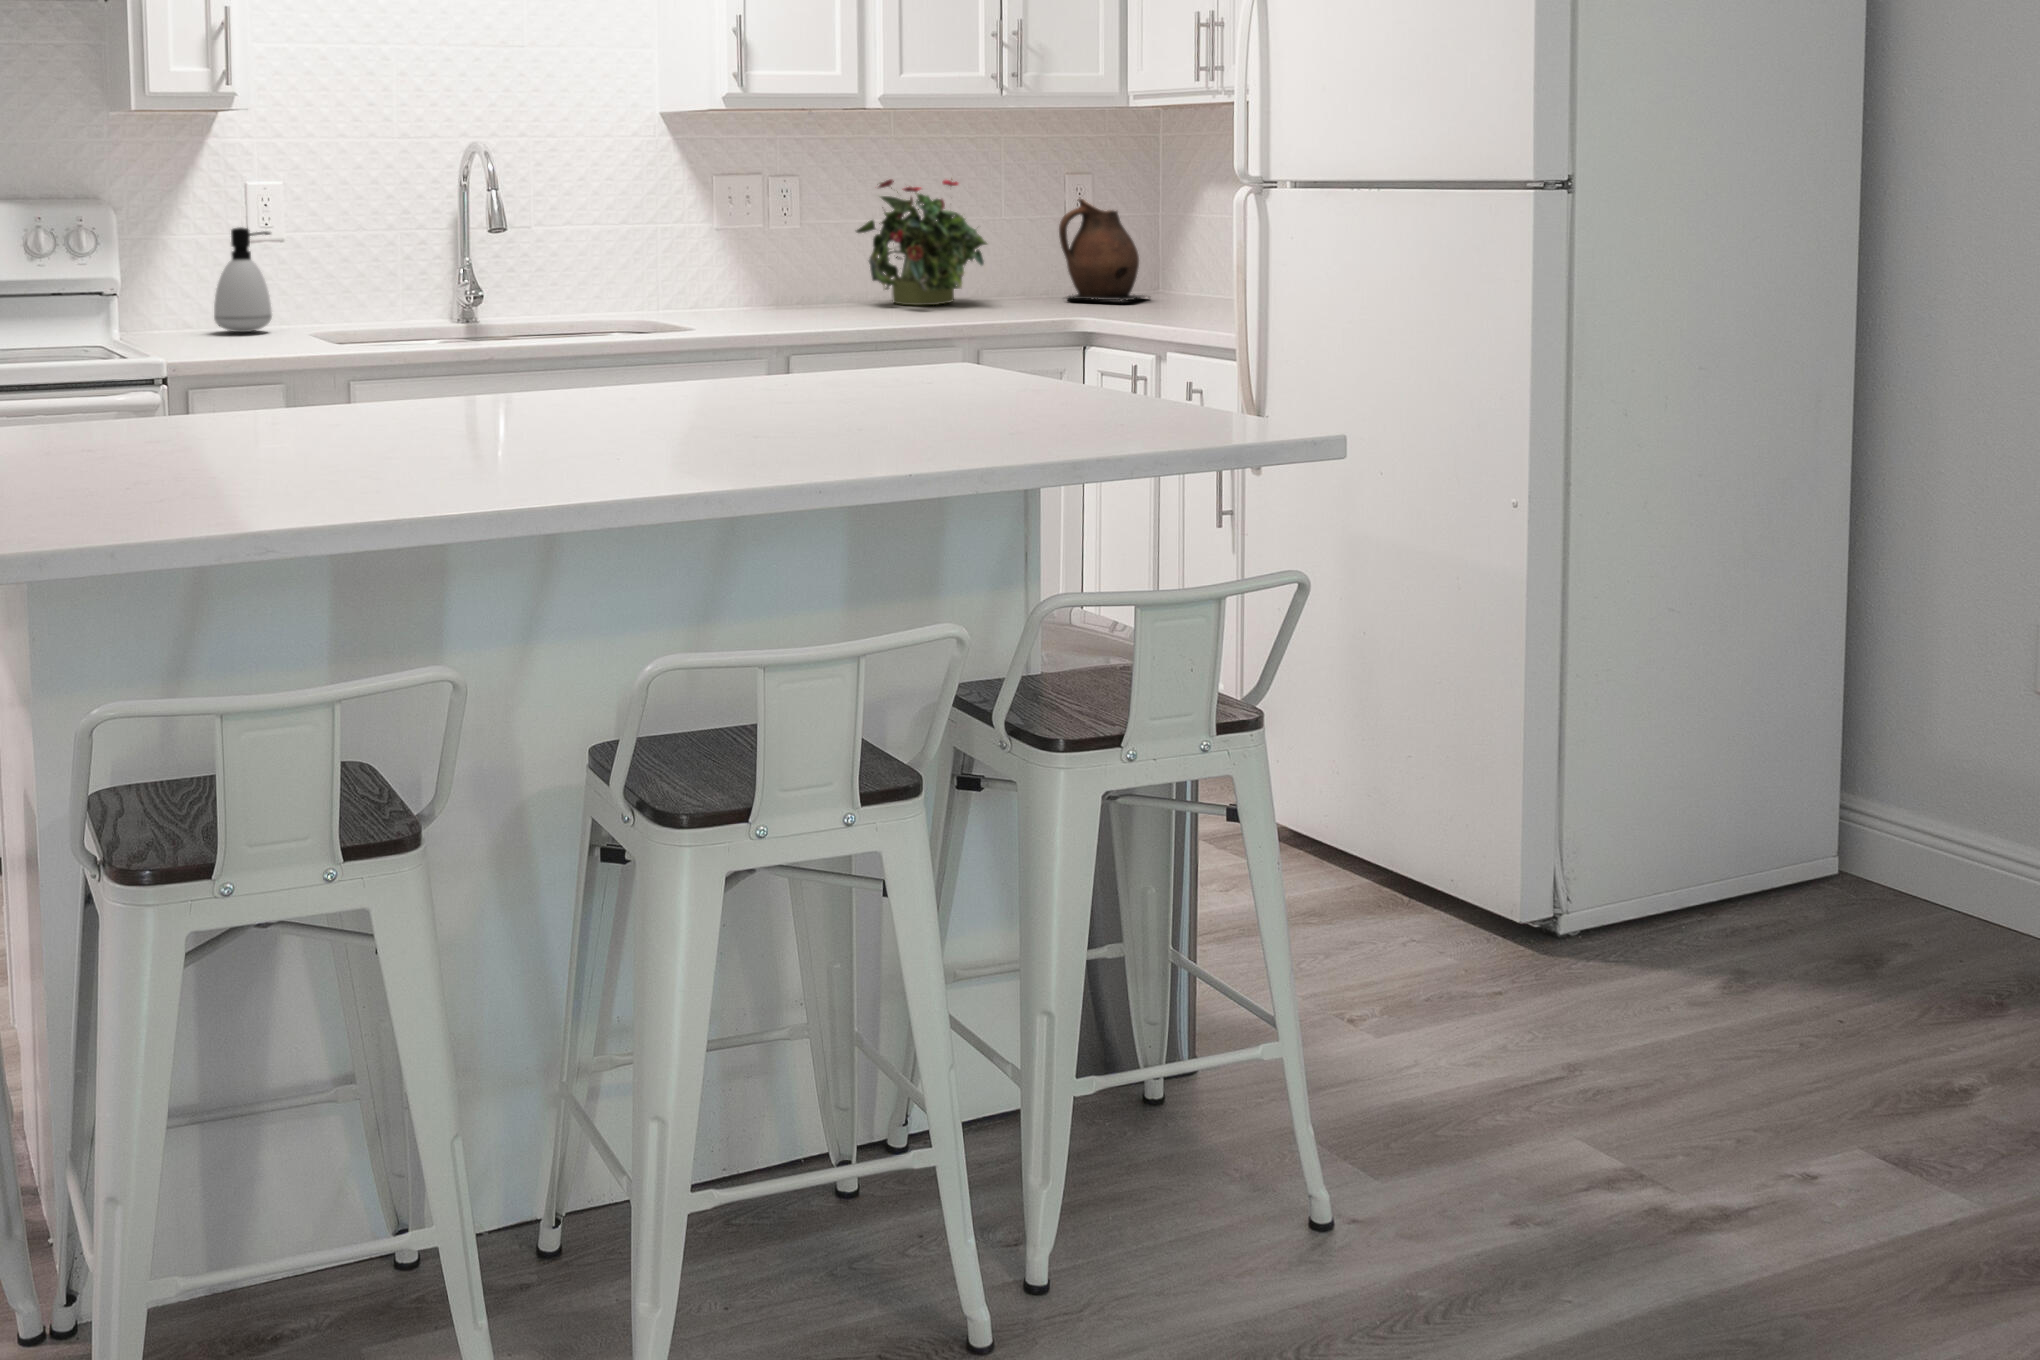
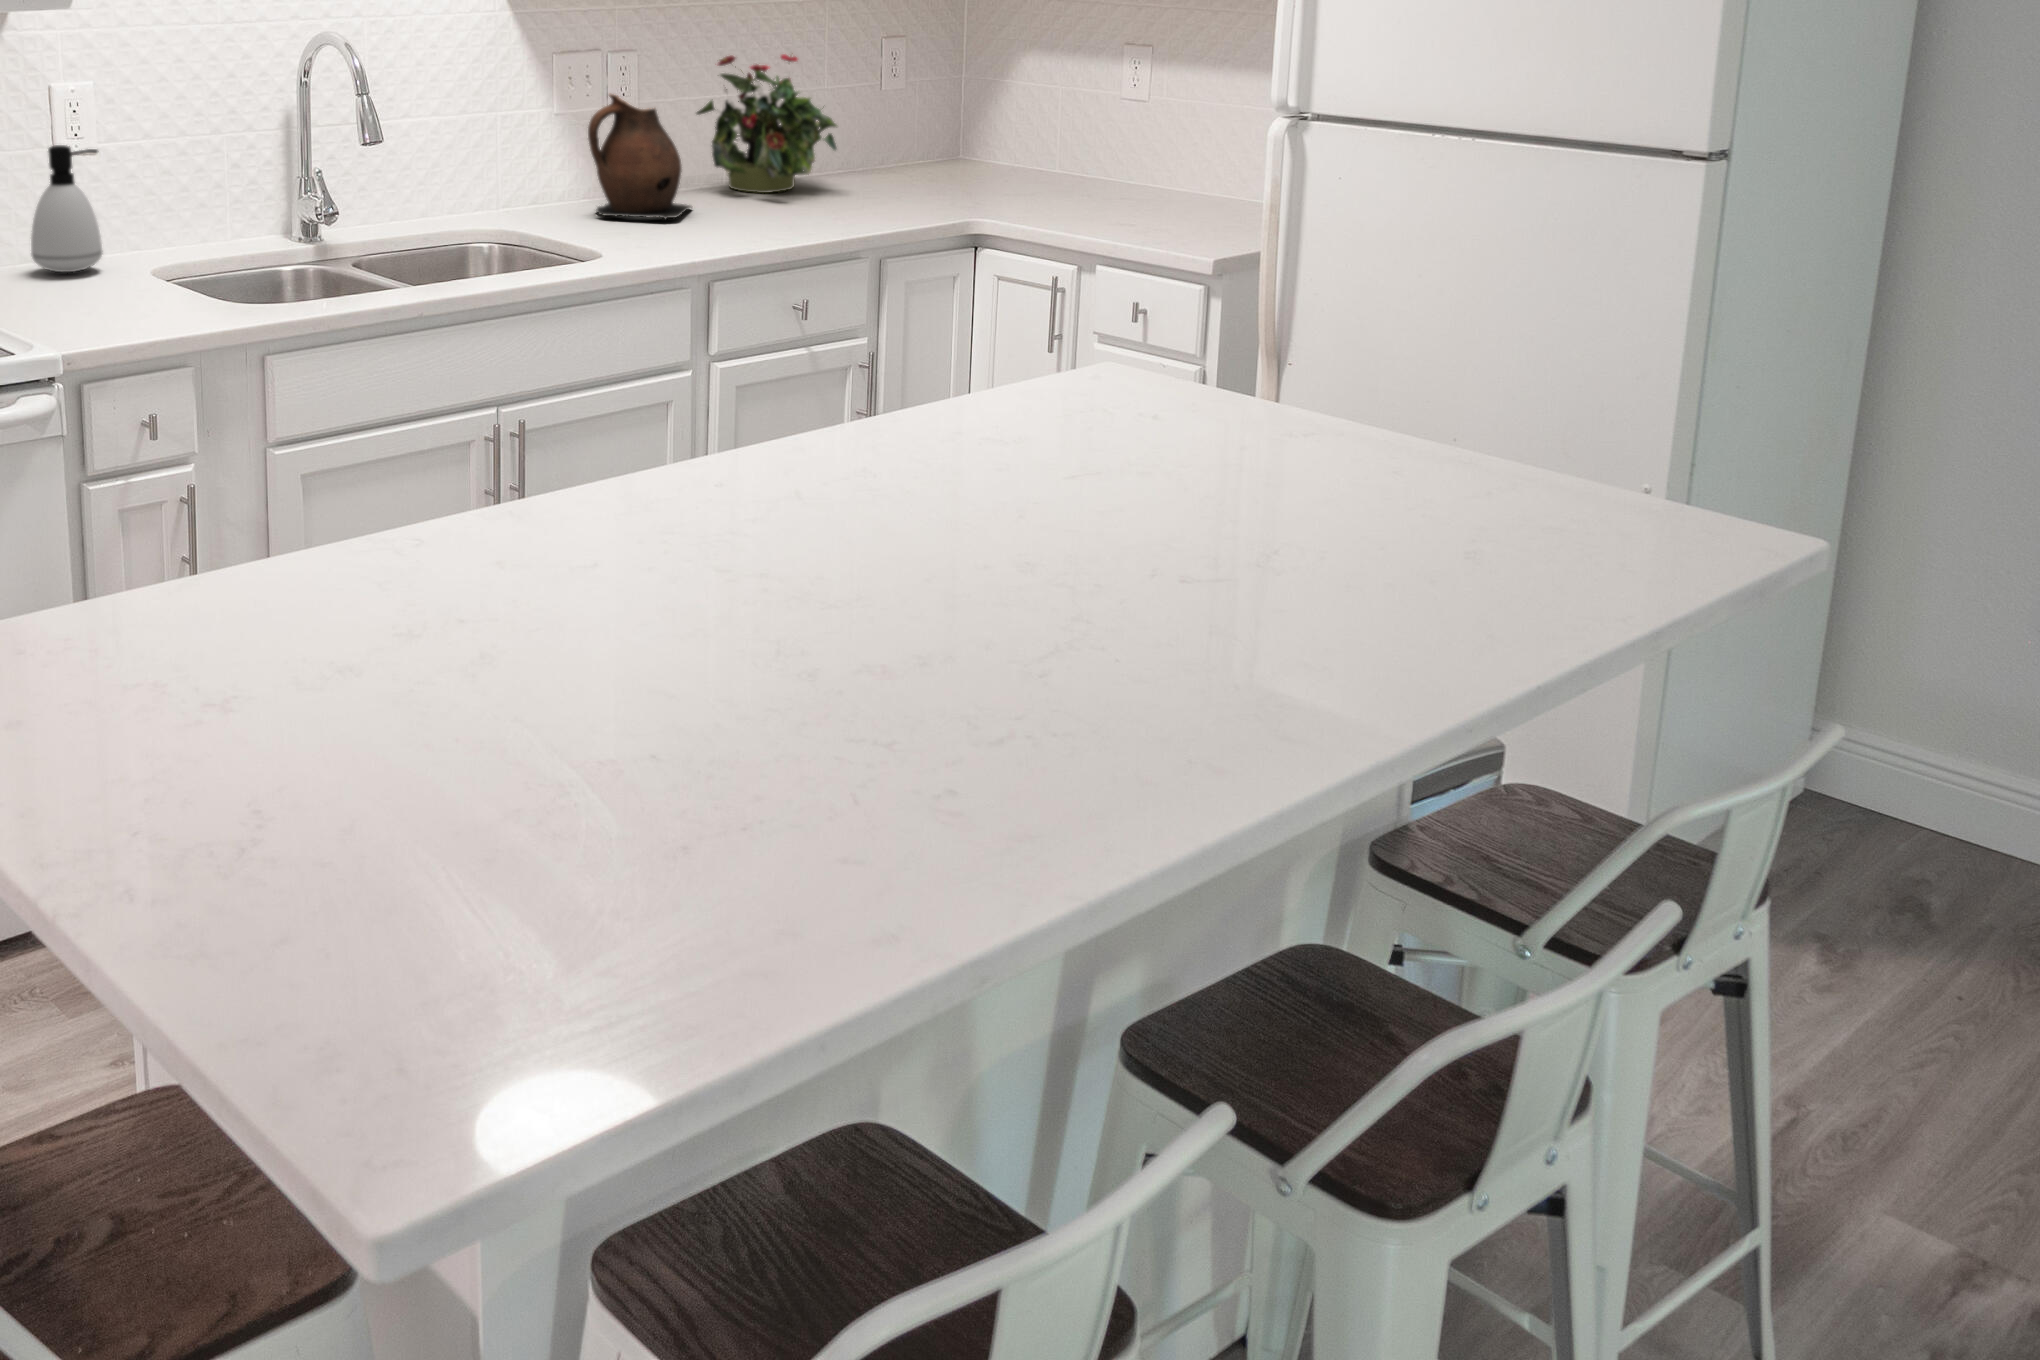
ceramic pitcher: present [1059,199,1147,301] -> present [588,94,692,219]

